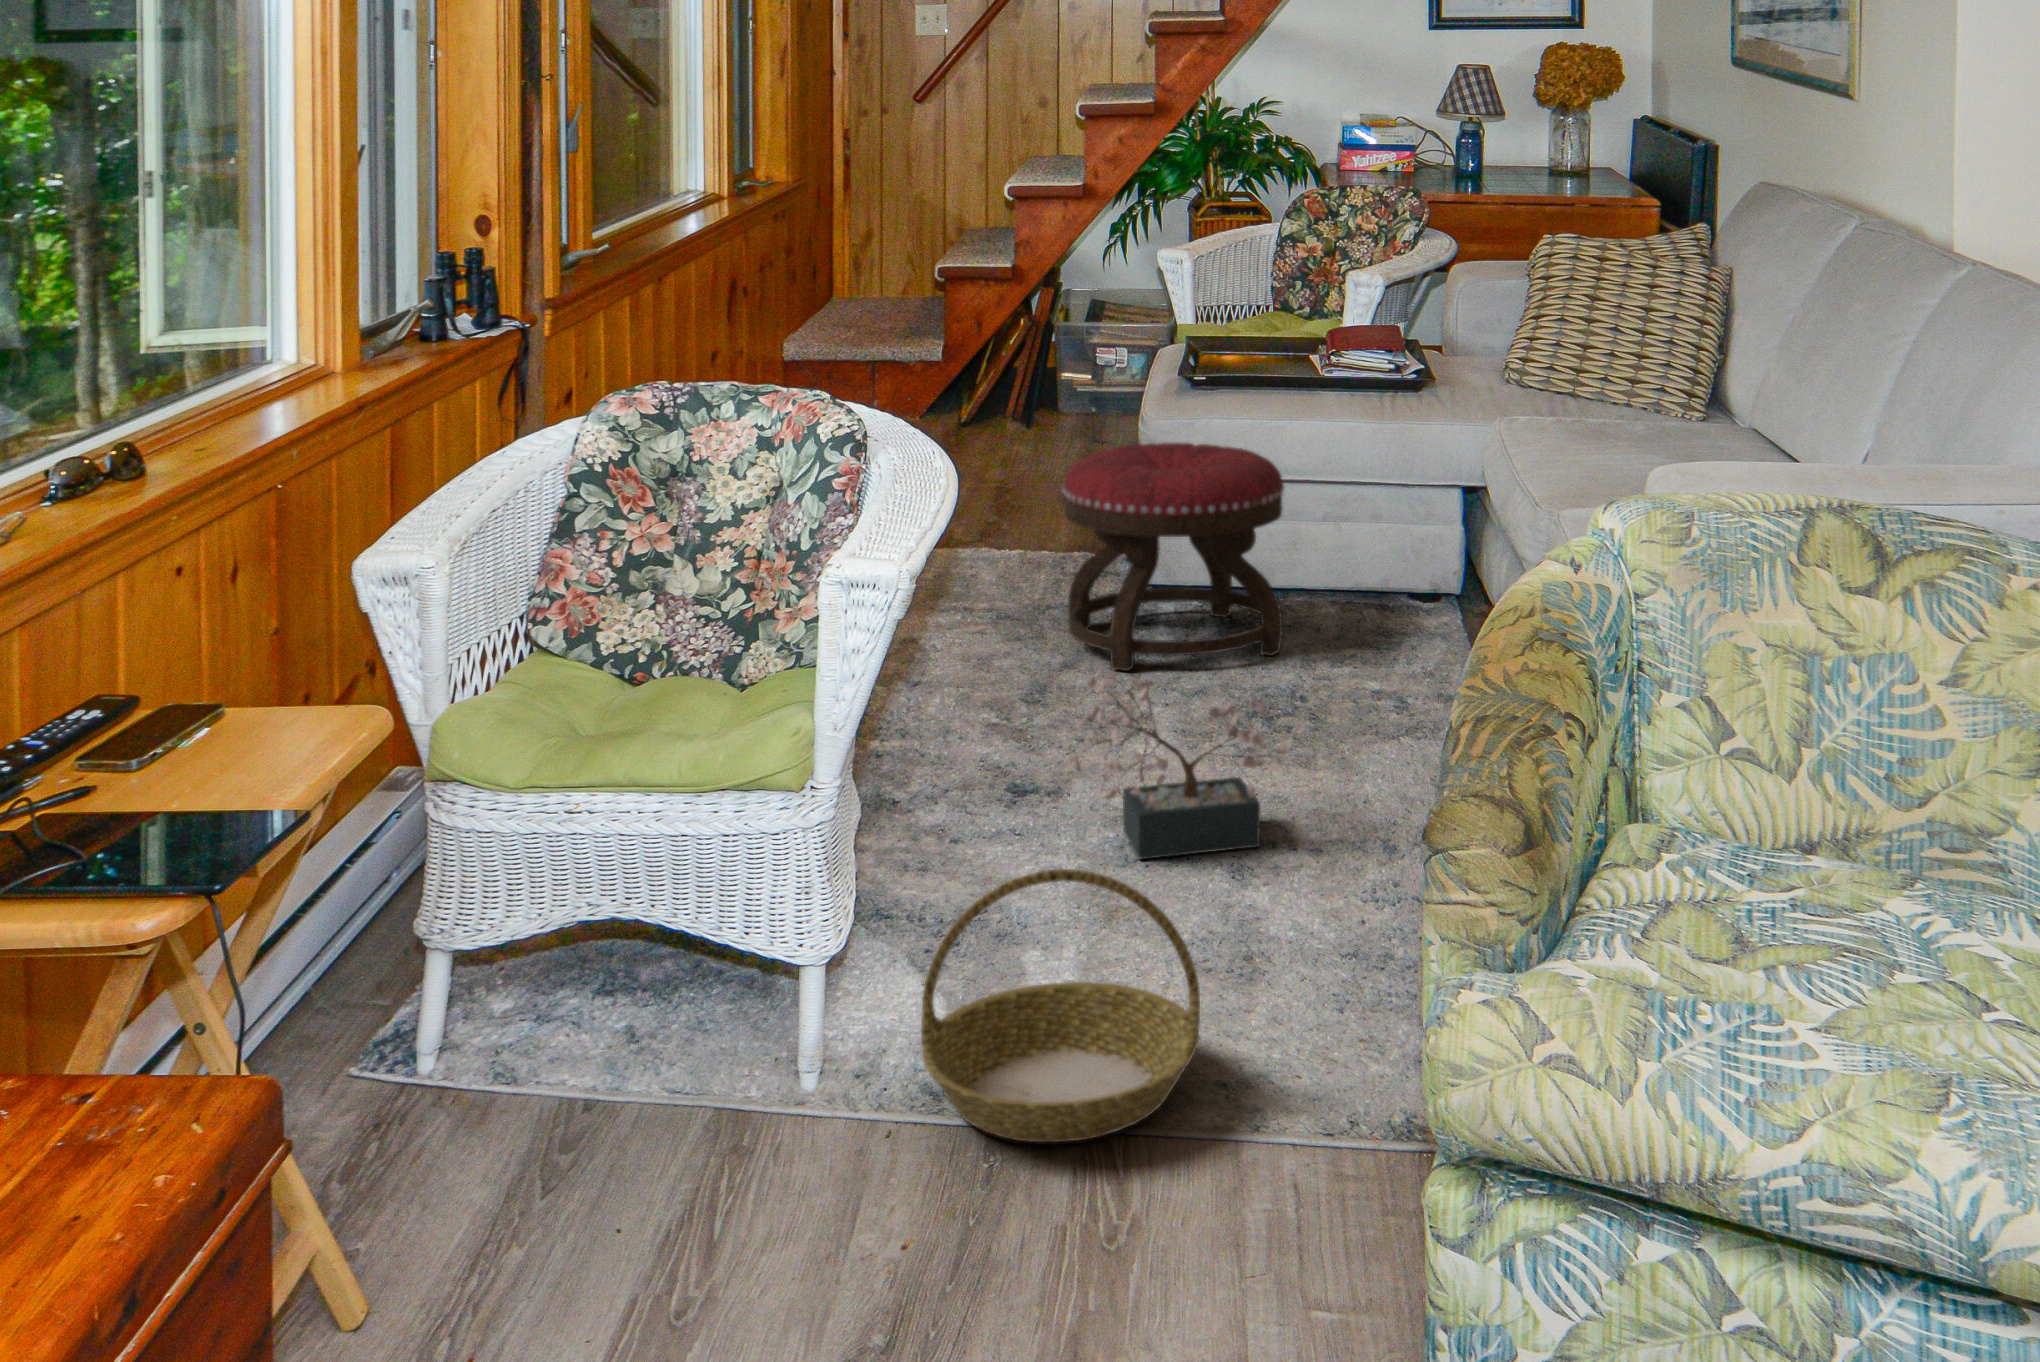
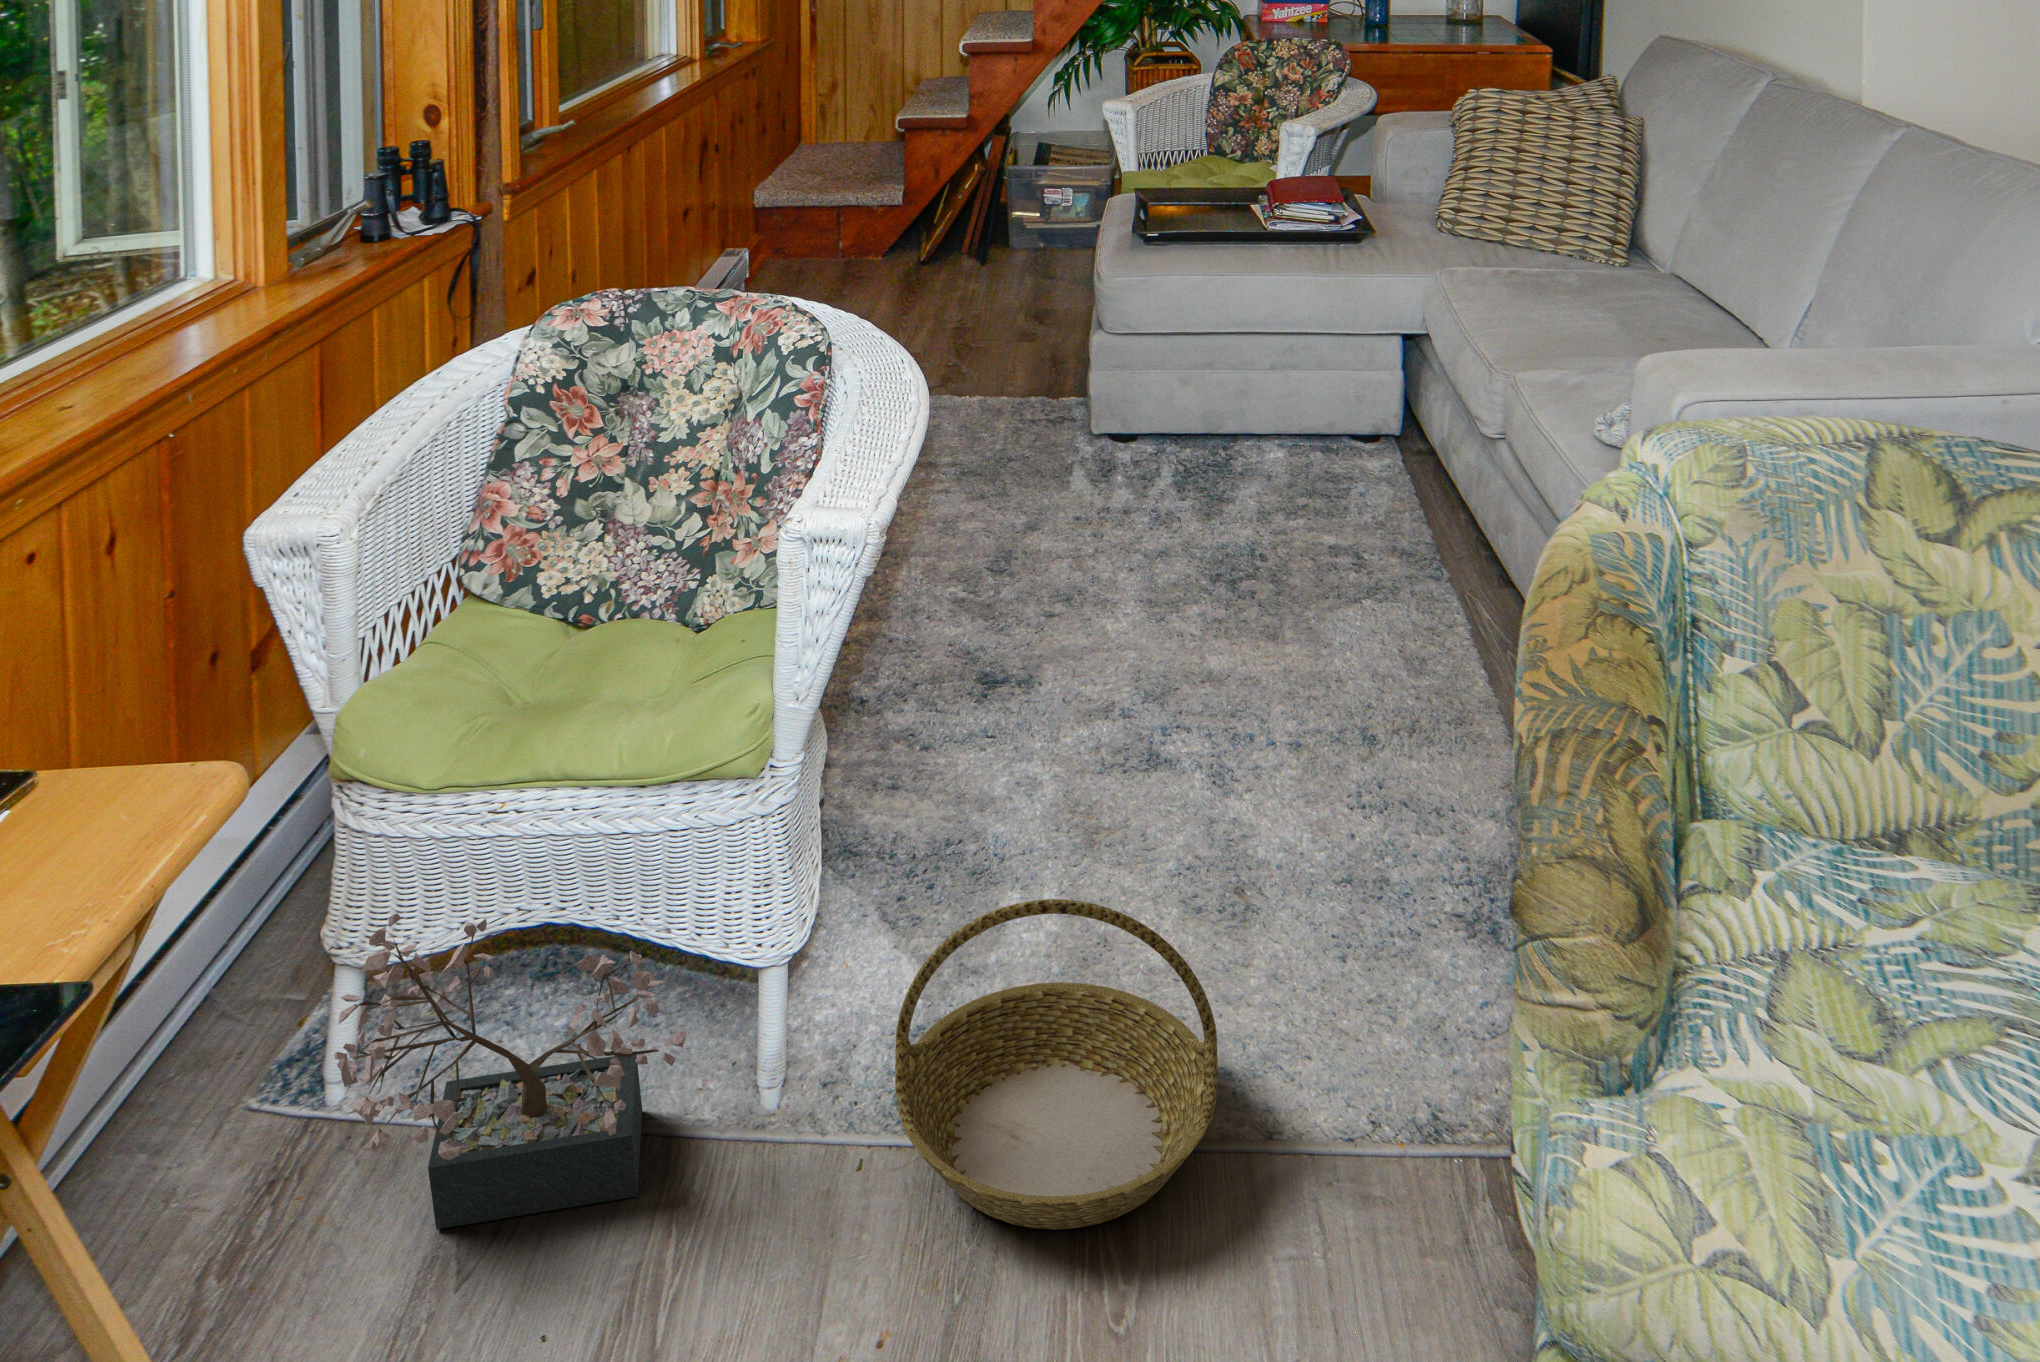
ottoman: present [1063,443,1284,671] -> none [1024,299,1238,526]
decorative plant: present [1071,670,1287,860] -> present [334,914,687,1229]

